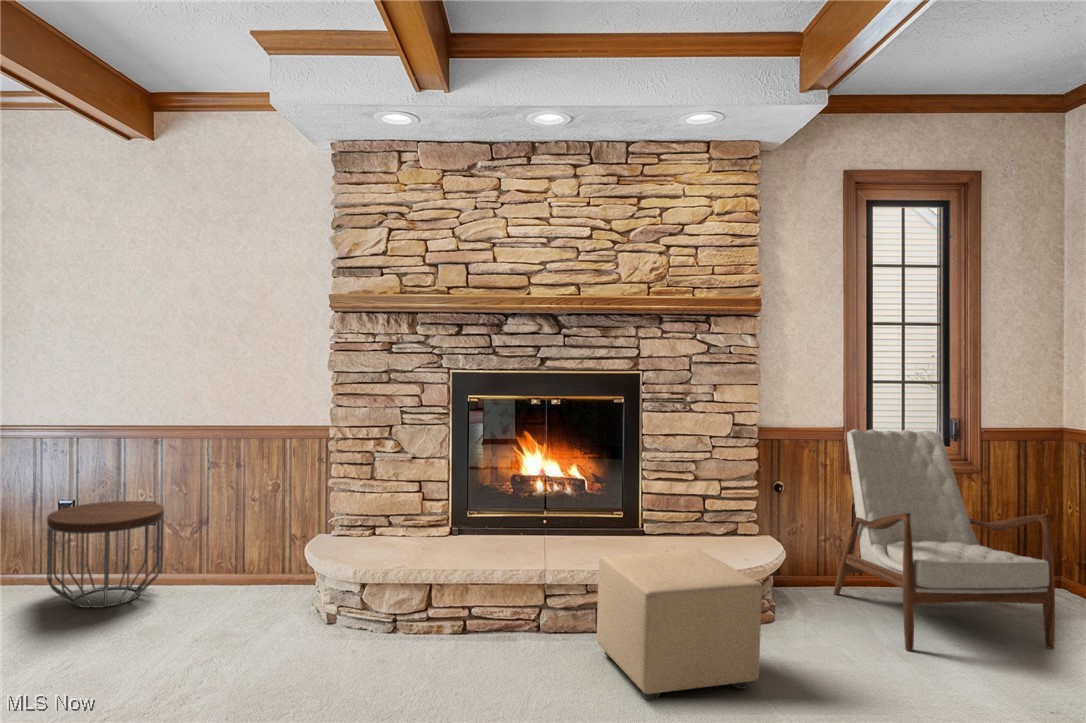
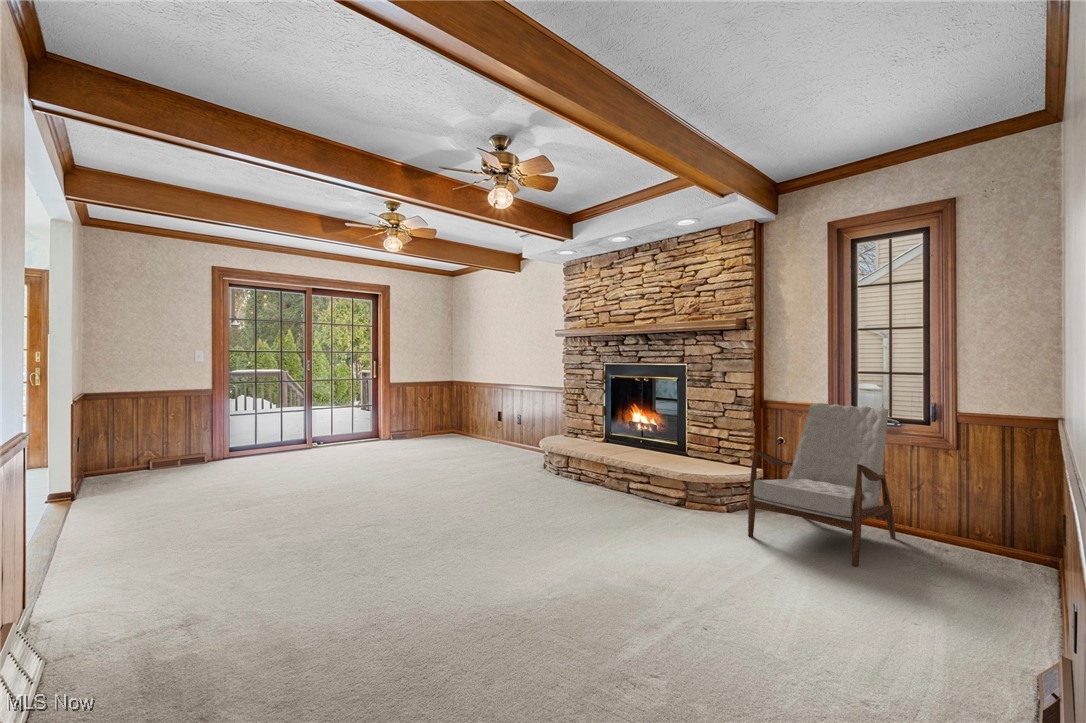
side table: present [47,501,164,608] -> none [498,417,535,454]
ottoman: present [597,550,763,700] -> none [575,449,654,516]

